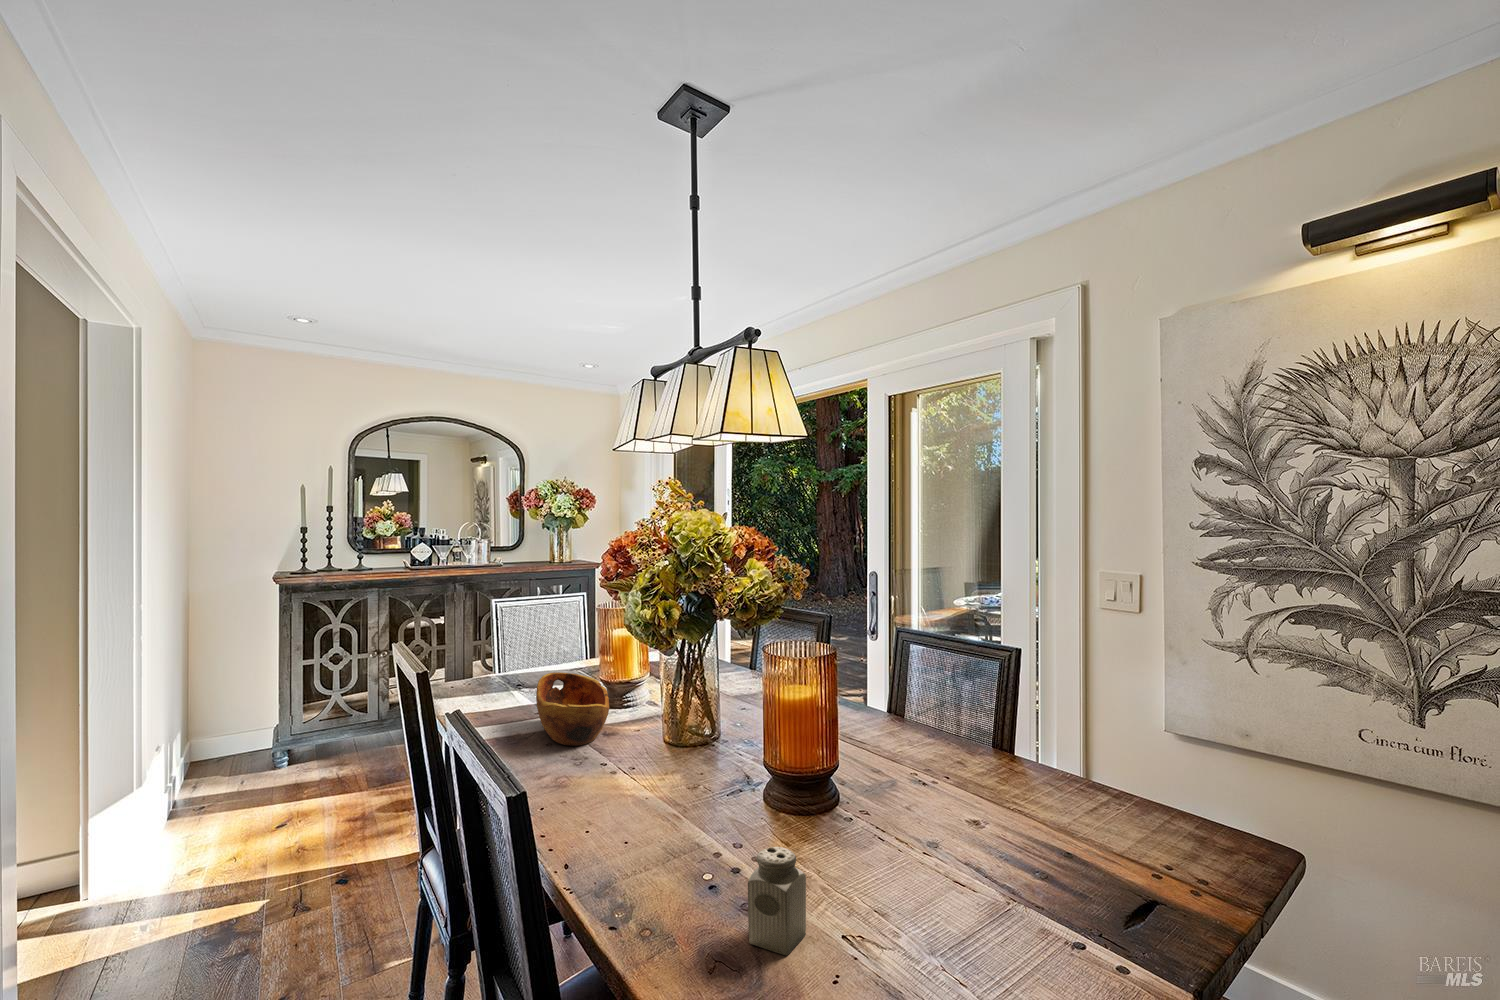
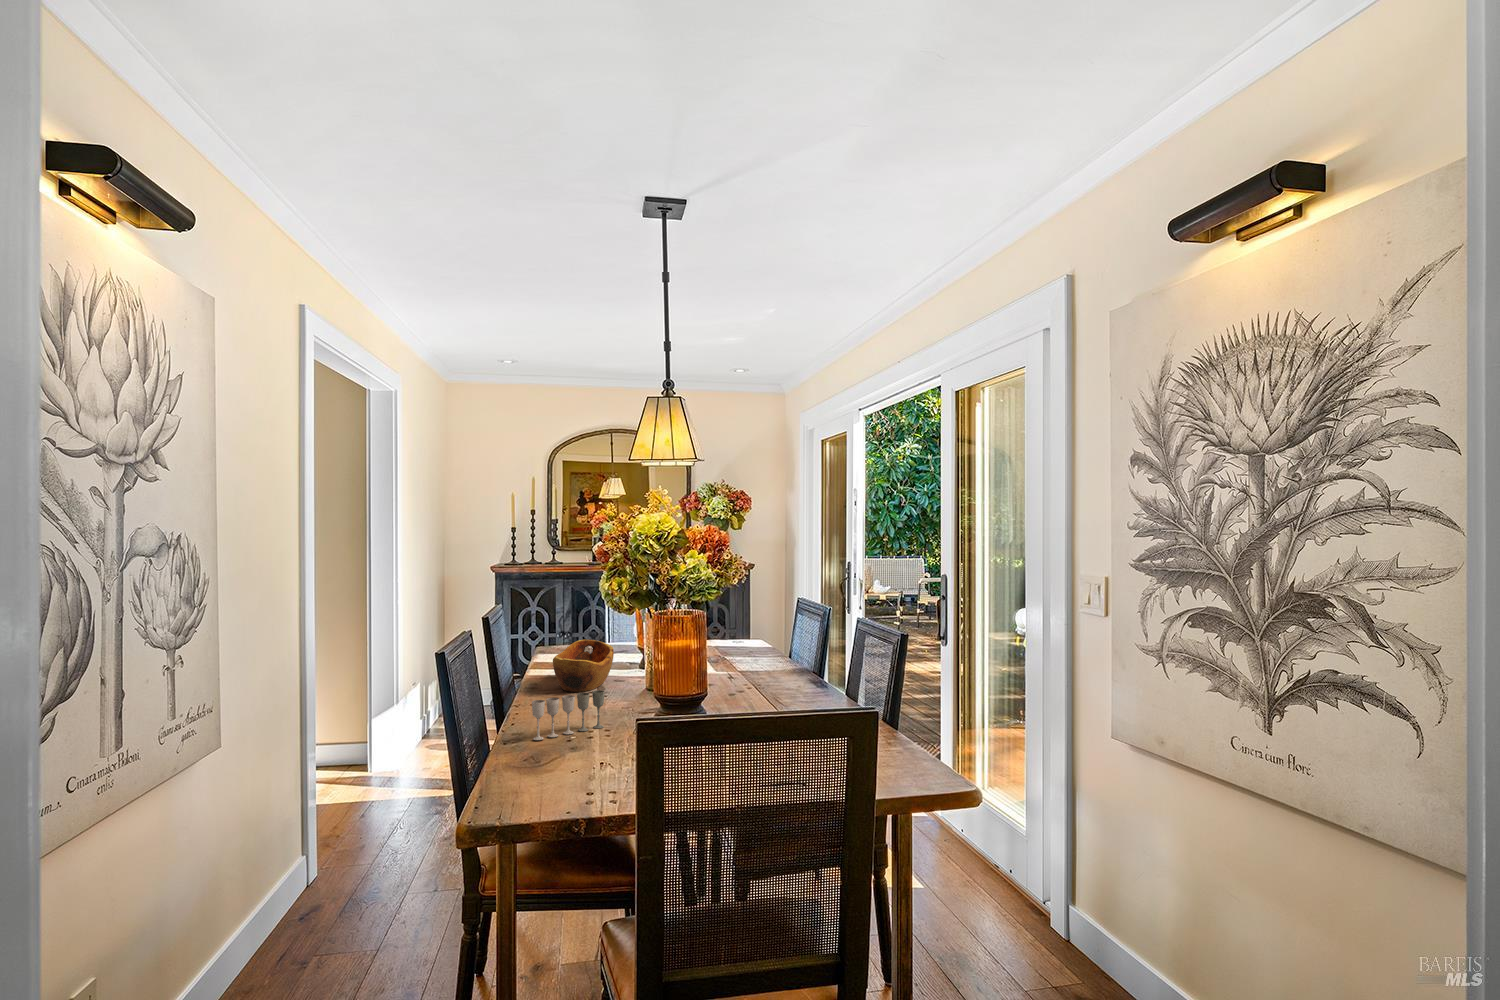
wine glass: none [646,753,710,844] -> present [532,690,605,740]
salt shaker: present [748,847,806,955] -> none [512,725,550,787]

